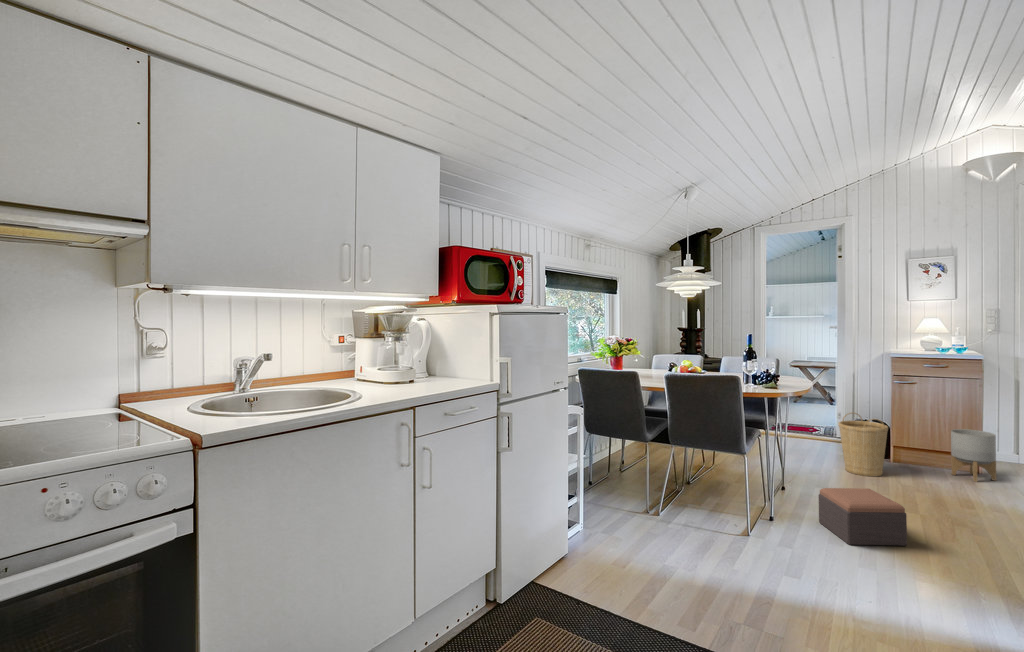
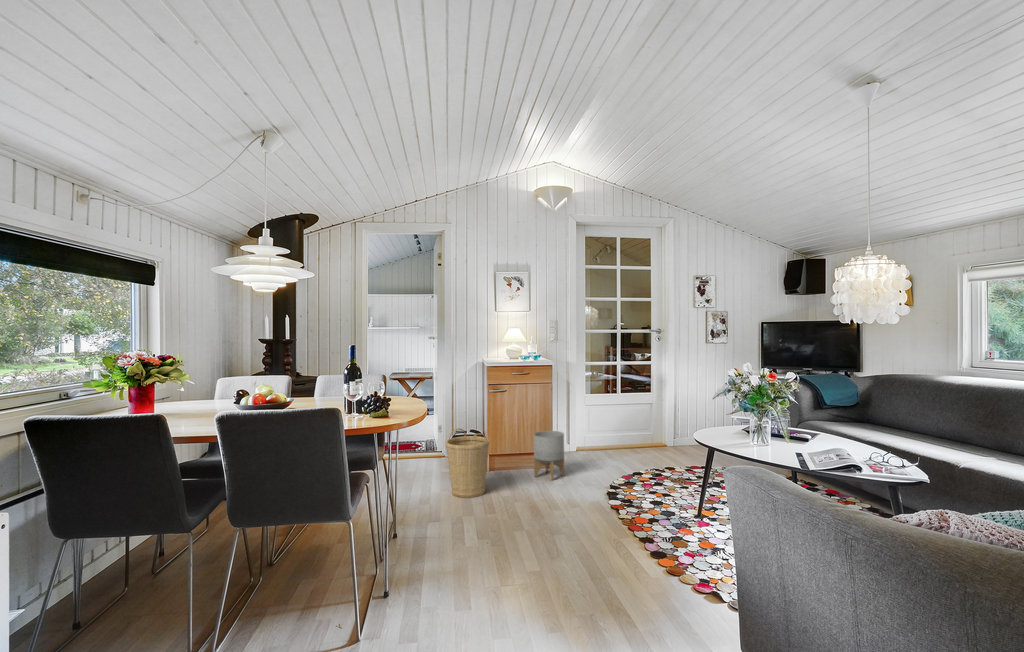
footstool: present [819,488,907,546] -> none [440,529,532,620]

